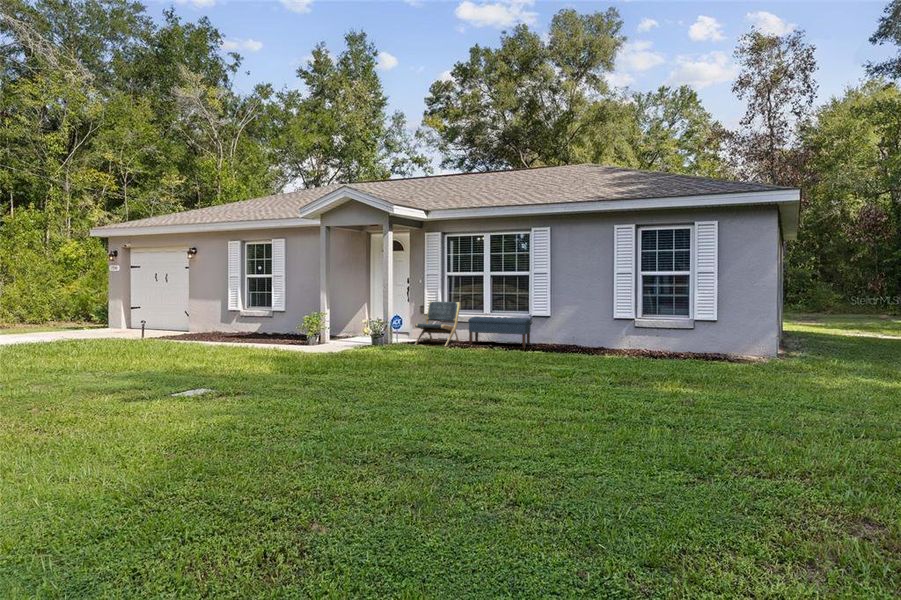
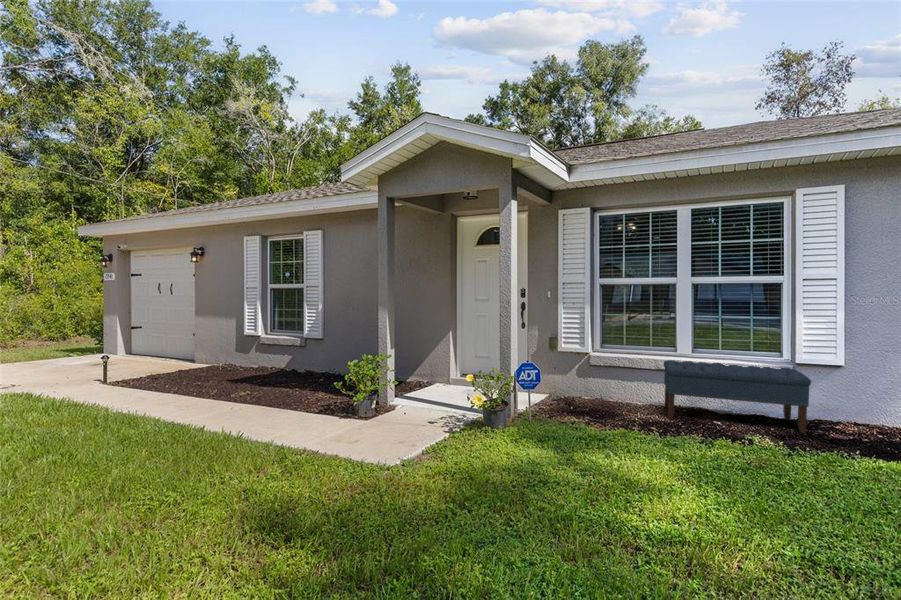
lounge chair: present [415,301,460,346] -> none [559,329,632,426]

